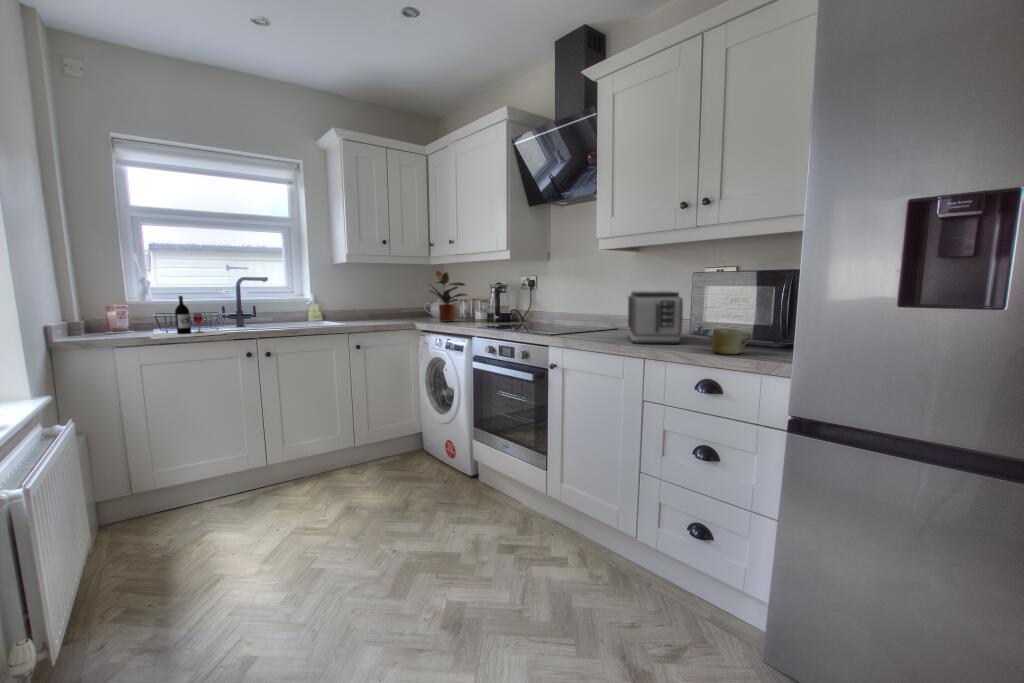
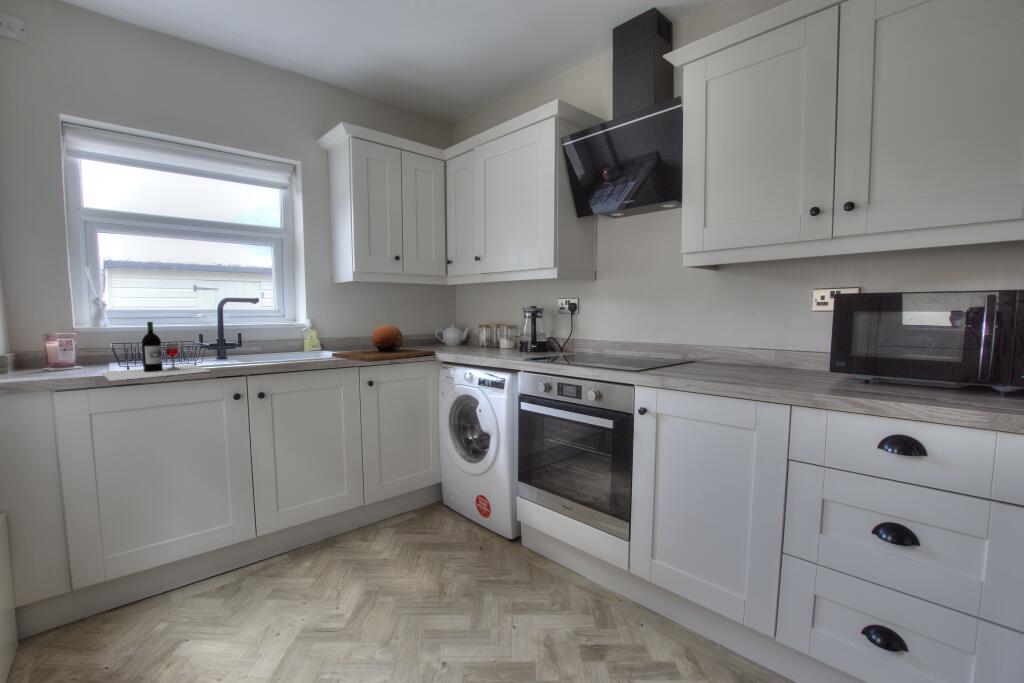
potted plant: present [430,270,466,321] -> none [450,291,499,350]
toaster: present [628,291,683,344] -> none [730,317,829,386]
chopping board: none [327,299,412,329] -> present [332,325,435,361]
mug: present [712,328,753,354] -> none [899,368,960,404]

